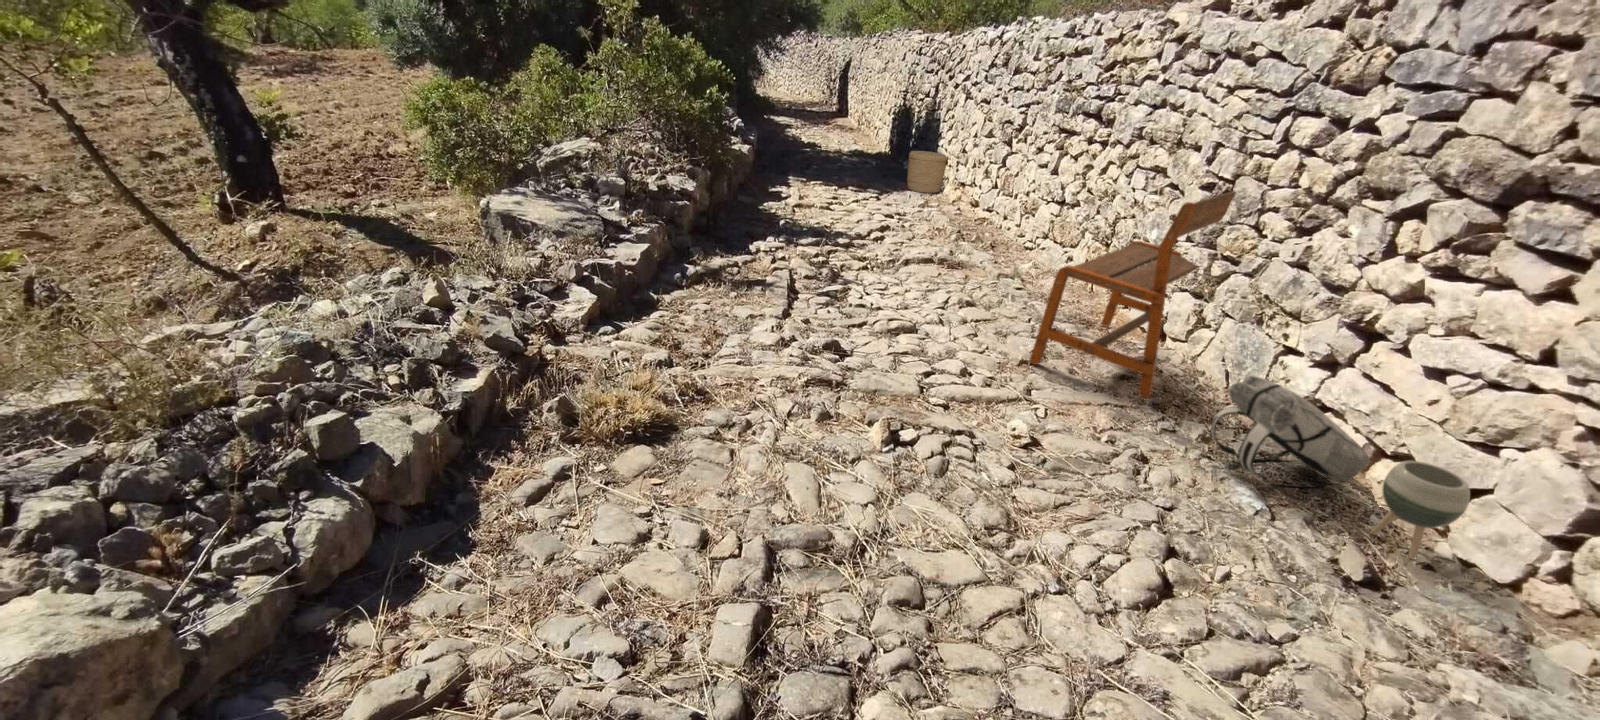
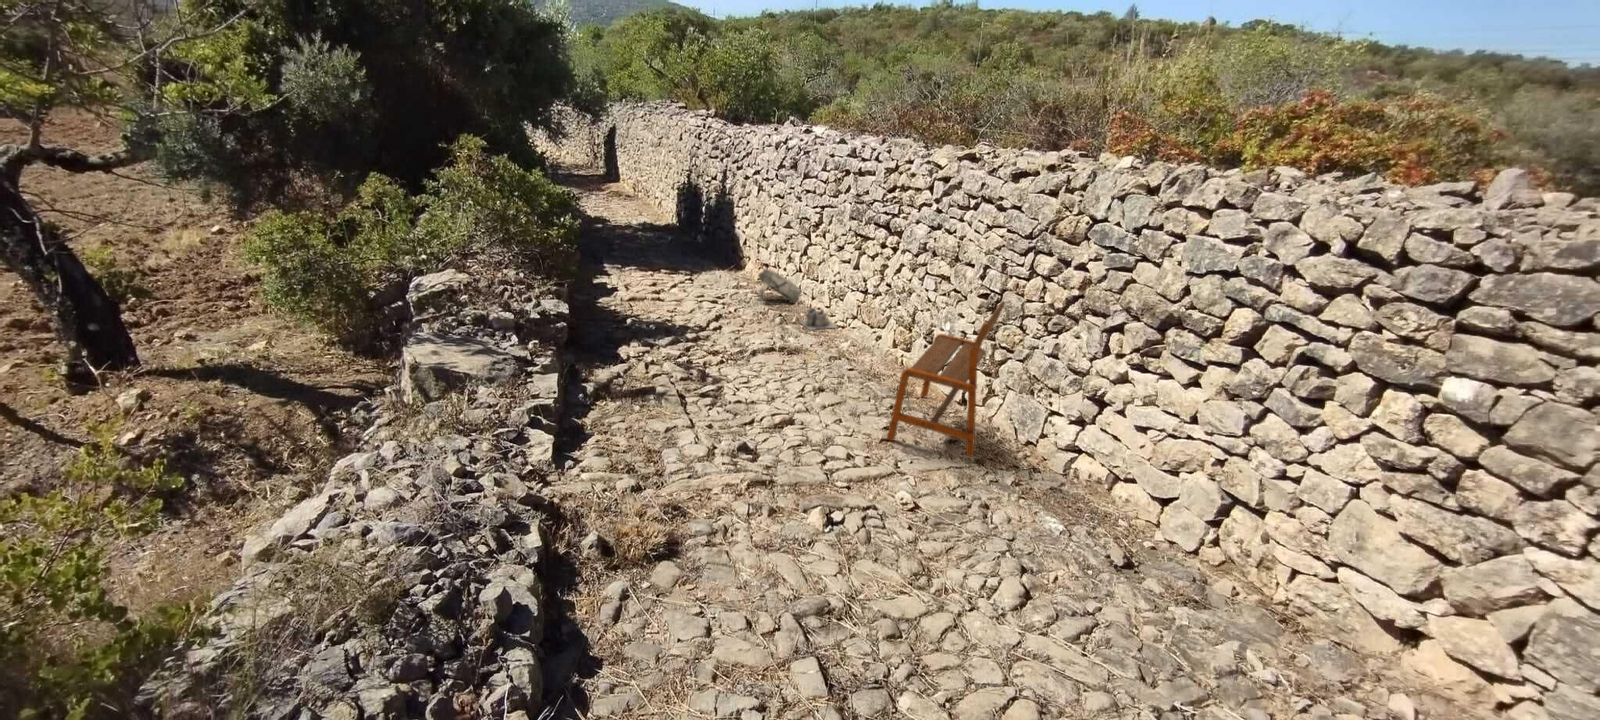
woven basket: present [907,151,947,193] -> none [711,233,745,271]
boots: none [978,223,1027,250] -> present [800,308,837,330]
backpack: present [1211,376,1370,488] -> present [758,269,802,303]
planter: present [1371,461,1470,559] -> none [1121,485,1168,544]

